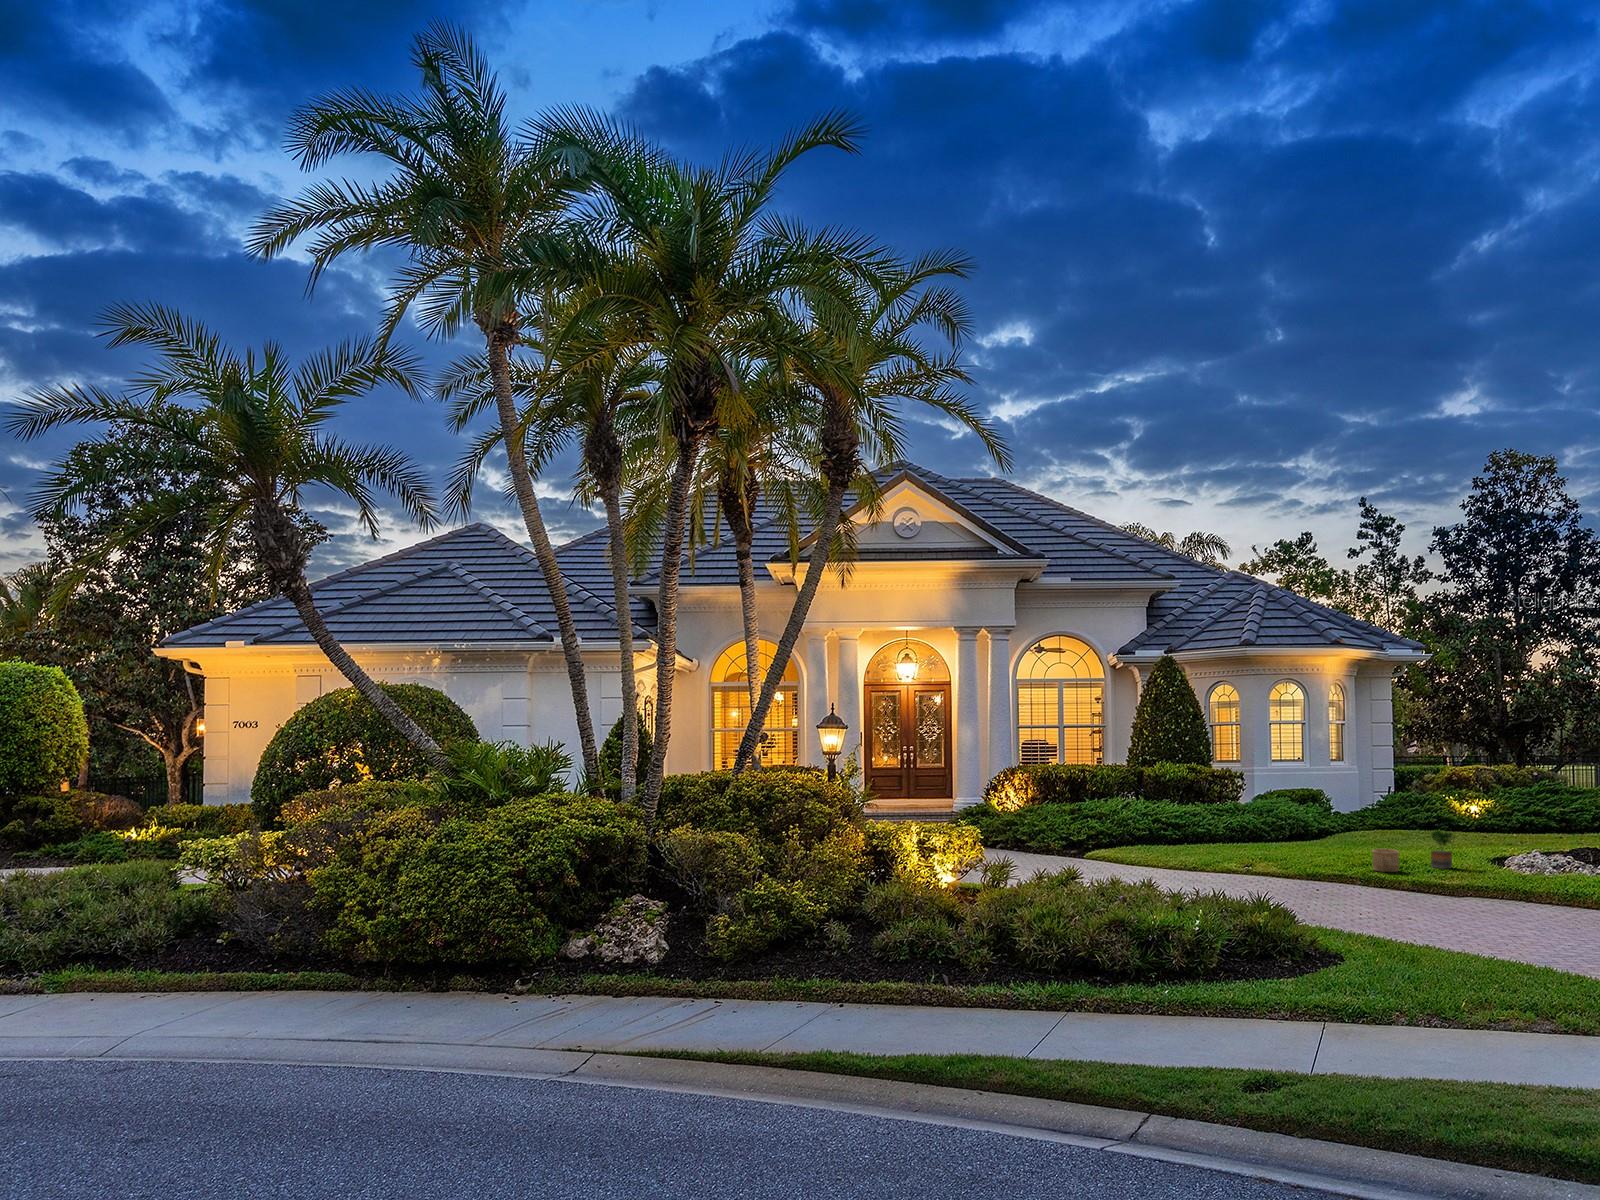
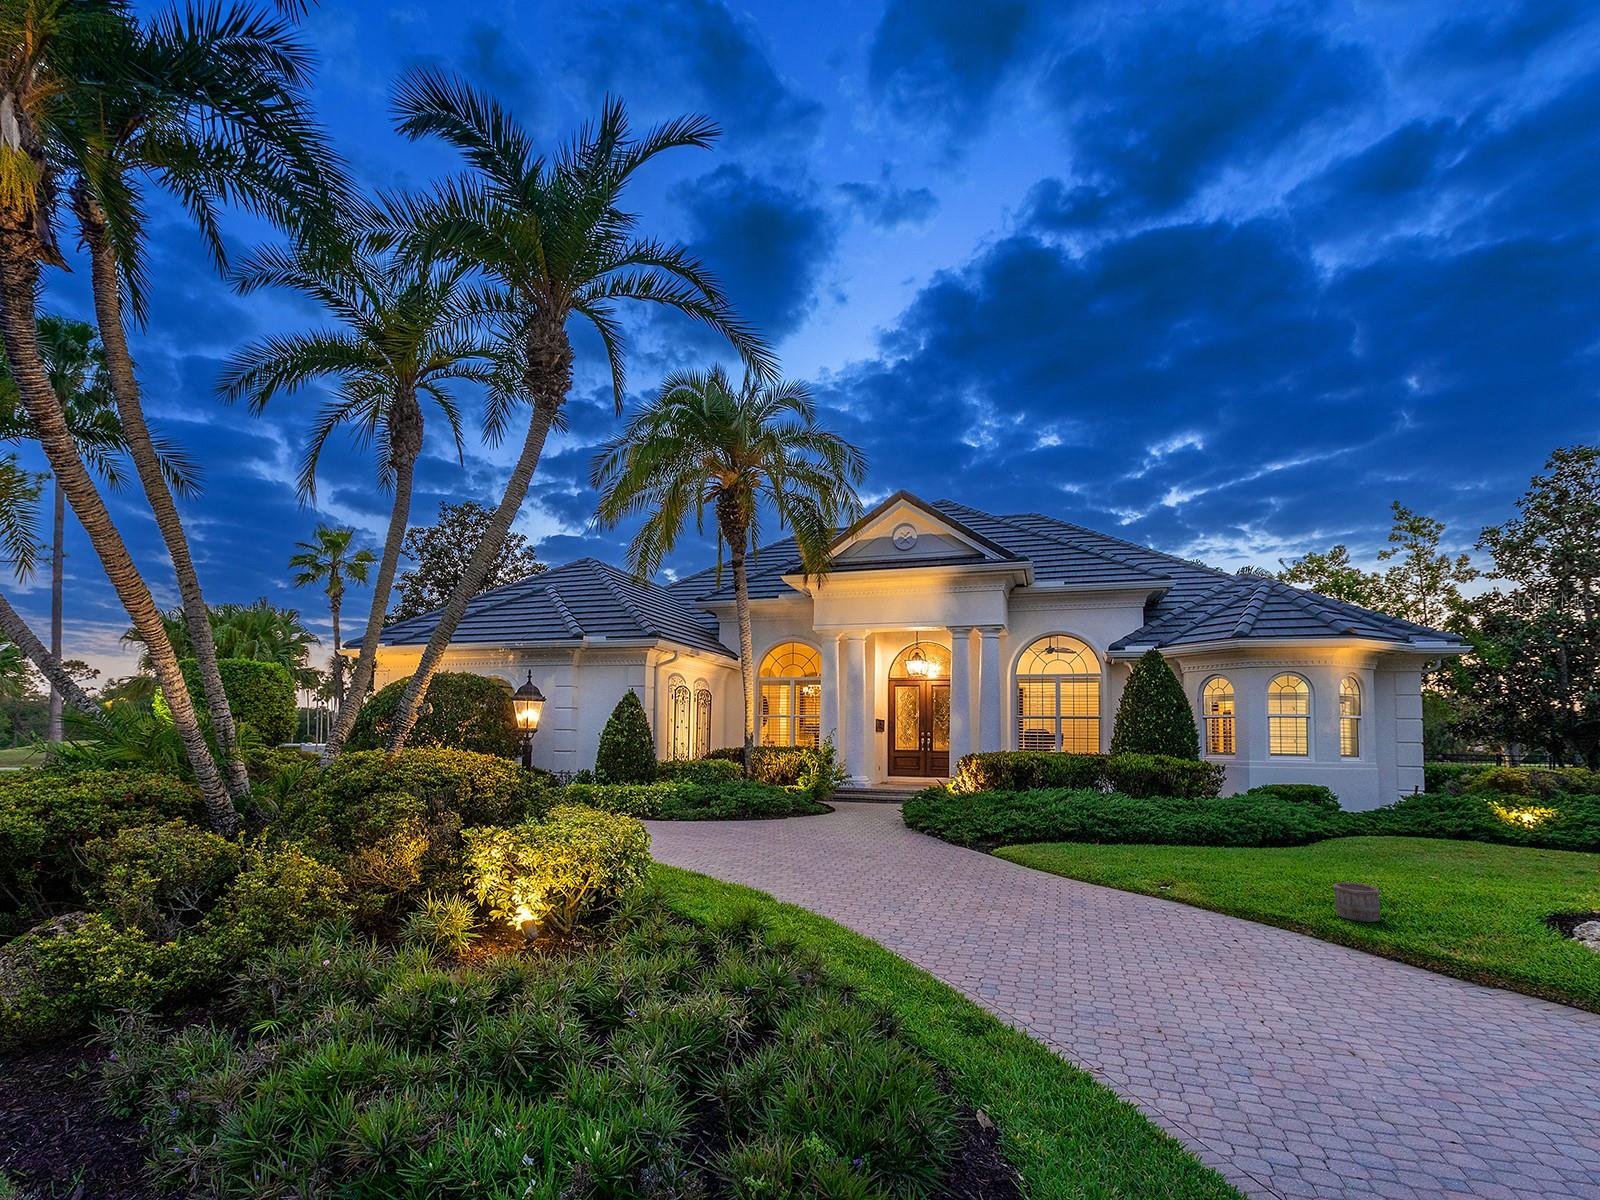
potted tree: present [1431,831,1455,869] -> none [1435,859,1483,921]

